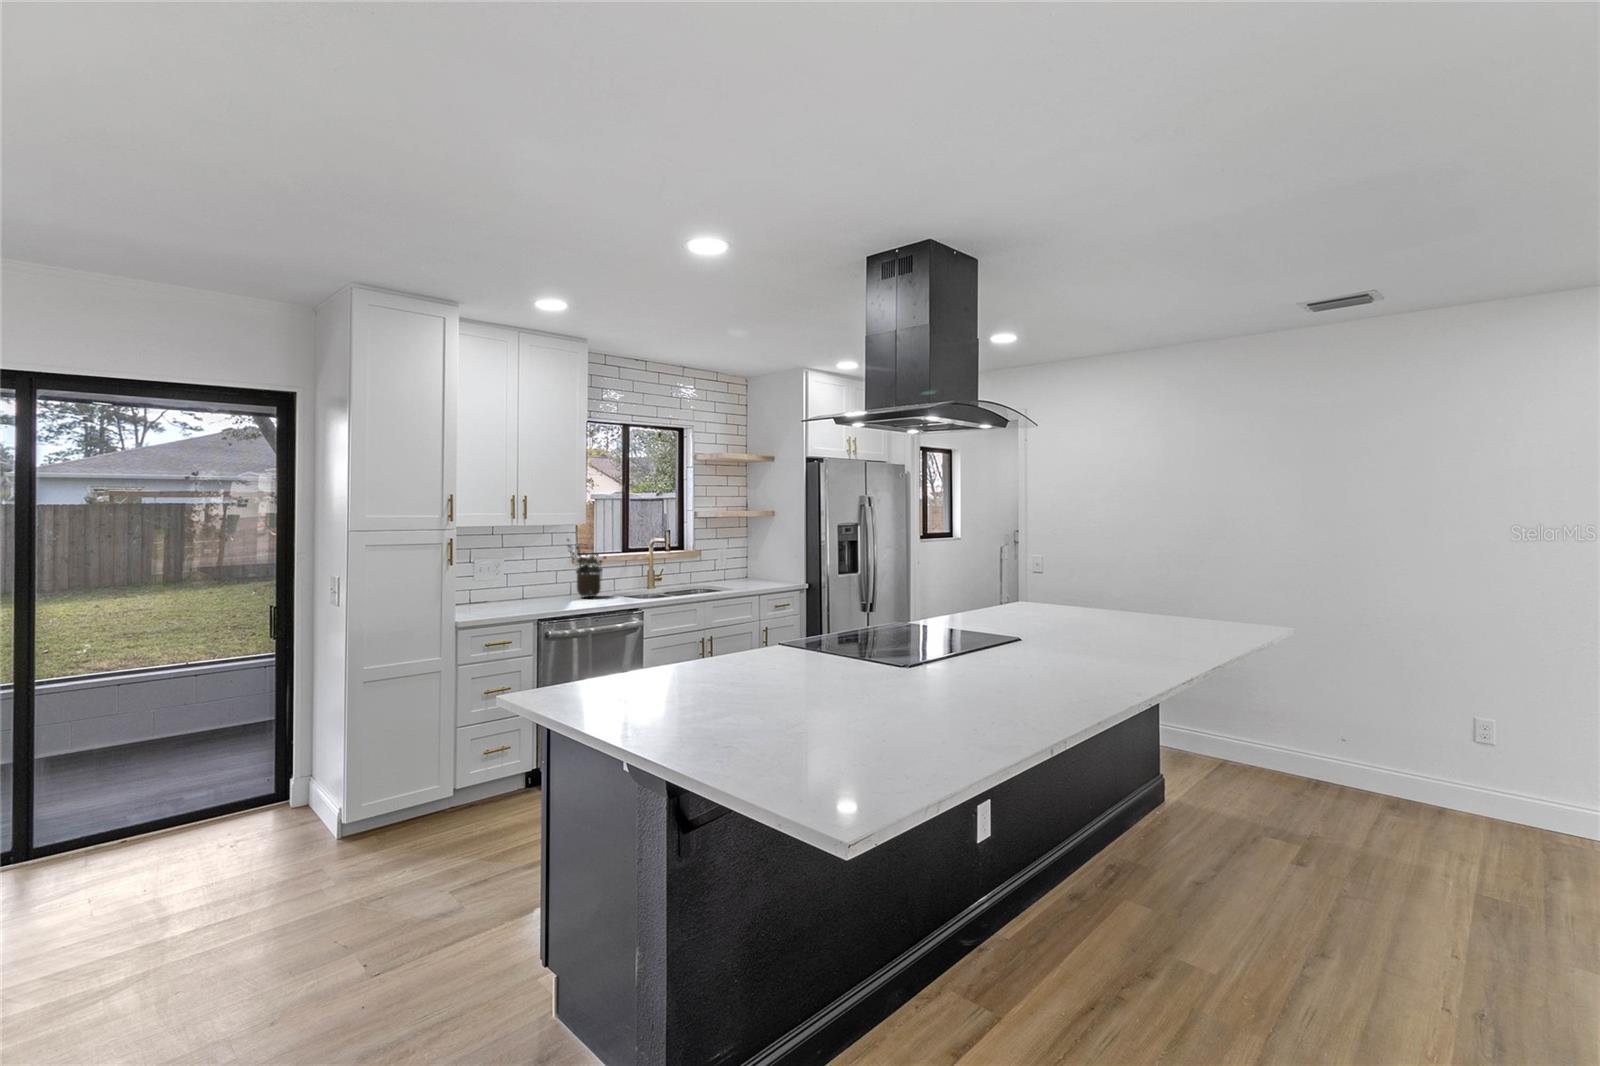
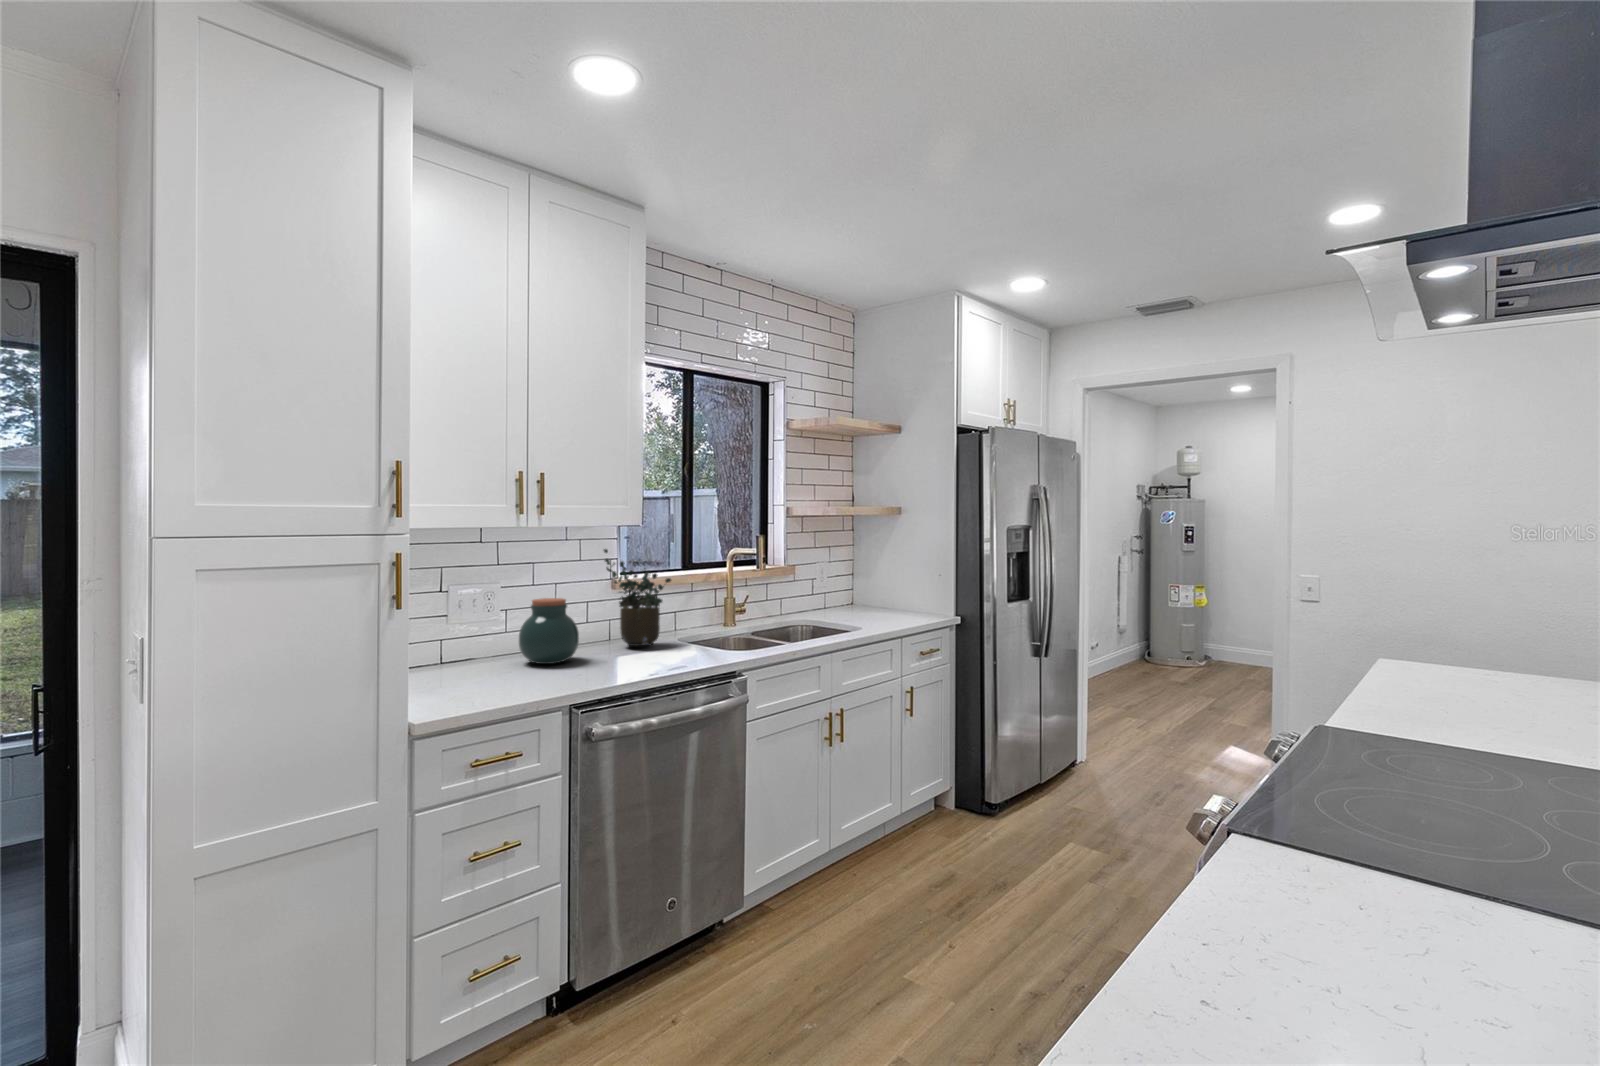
jar: none [514,567,549,604] -> present [519,598,579,664]

